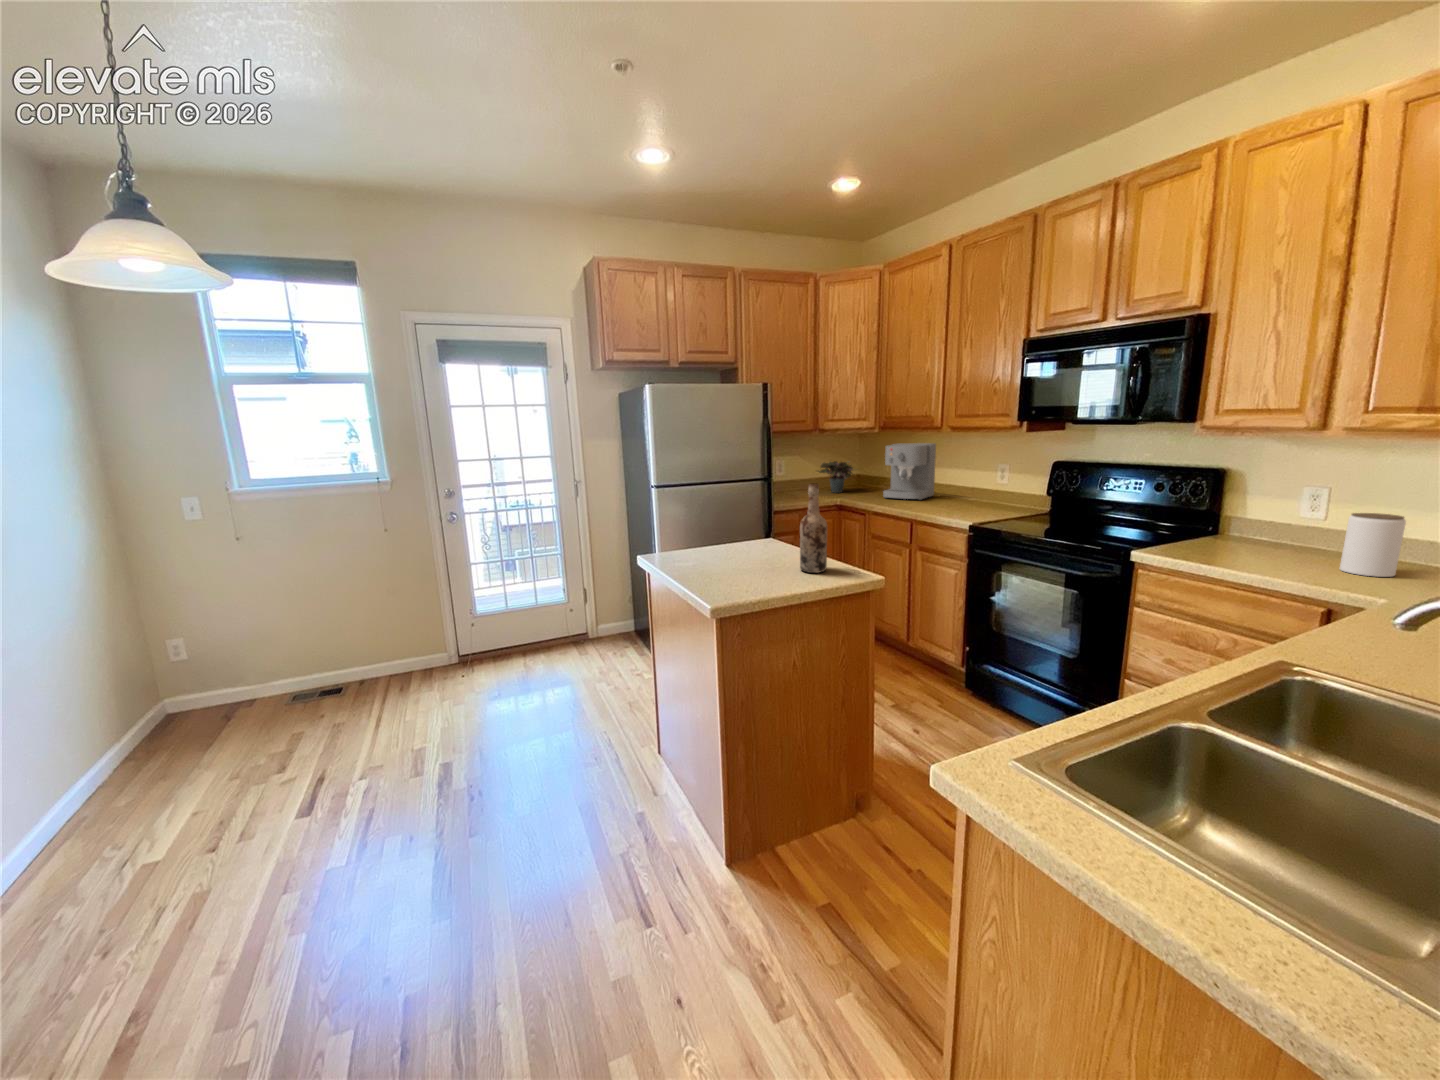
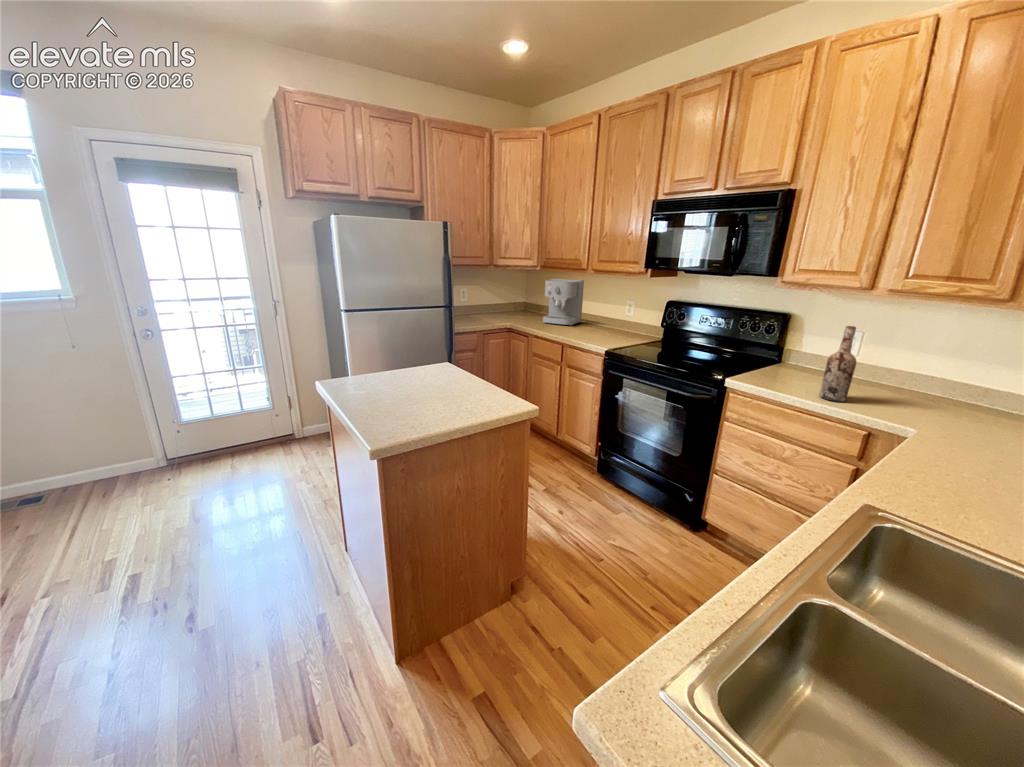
potted plant: present [818,461,853,493] -> none [491,291,525,317]
wine bottle: present [800,484,827,573] -> present [820,326,856,402]
jar: present [1340,513,1406,577] -> none [870,355,919,405]

